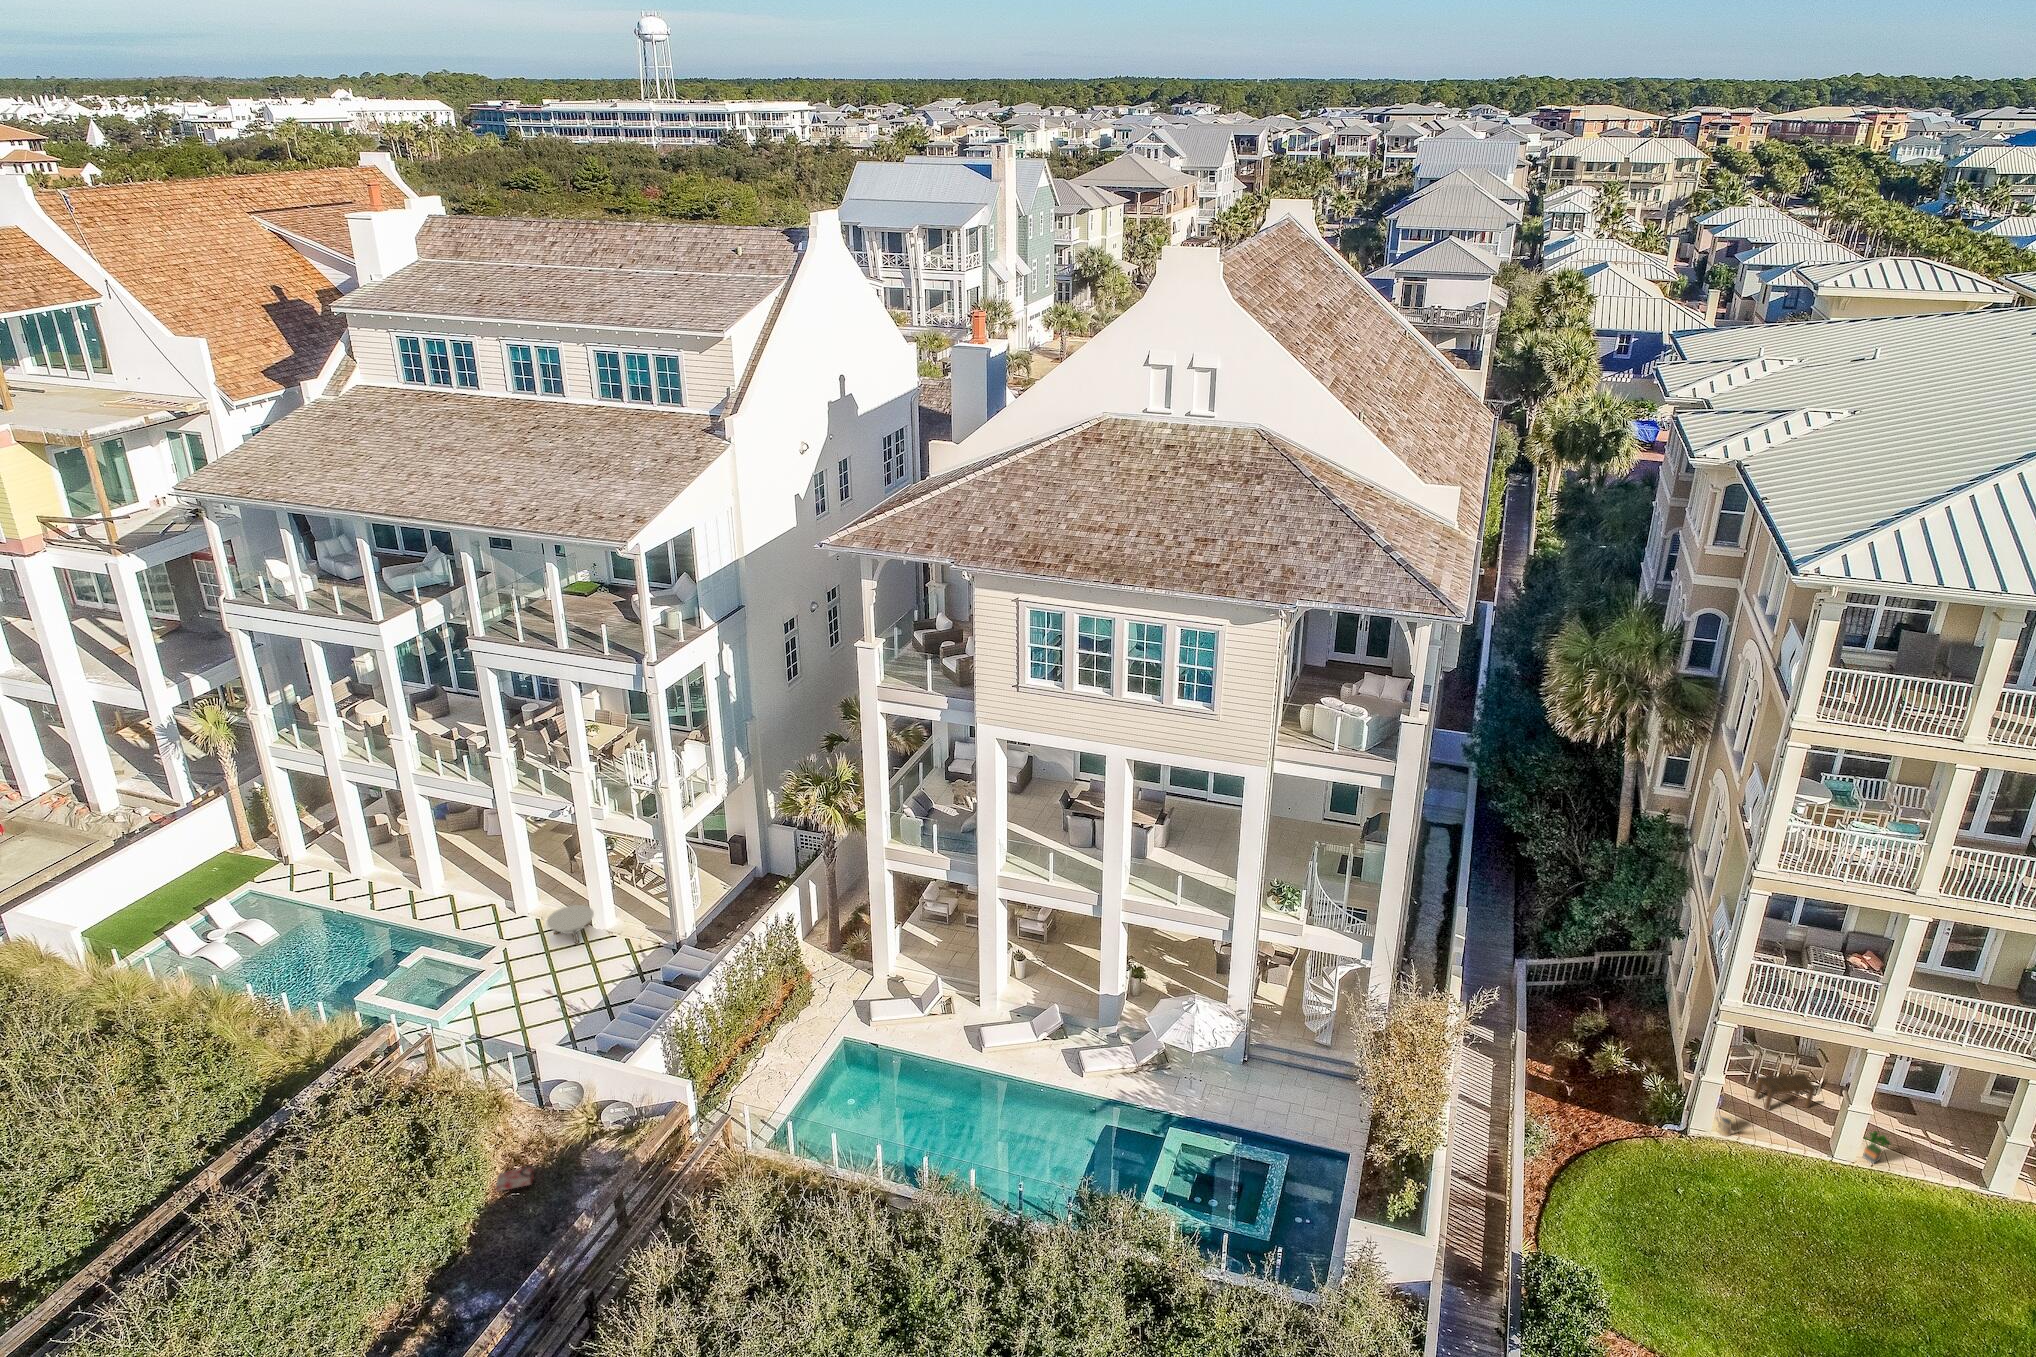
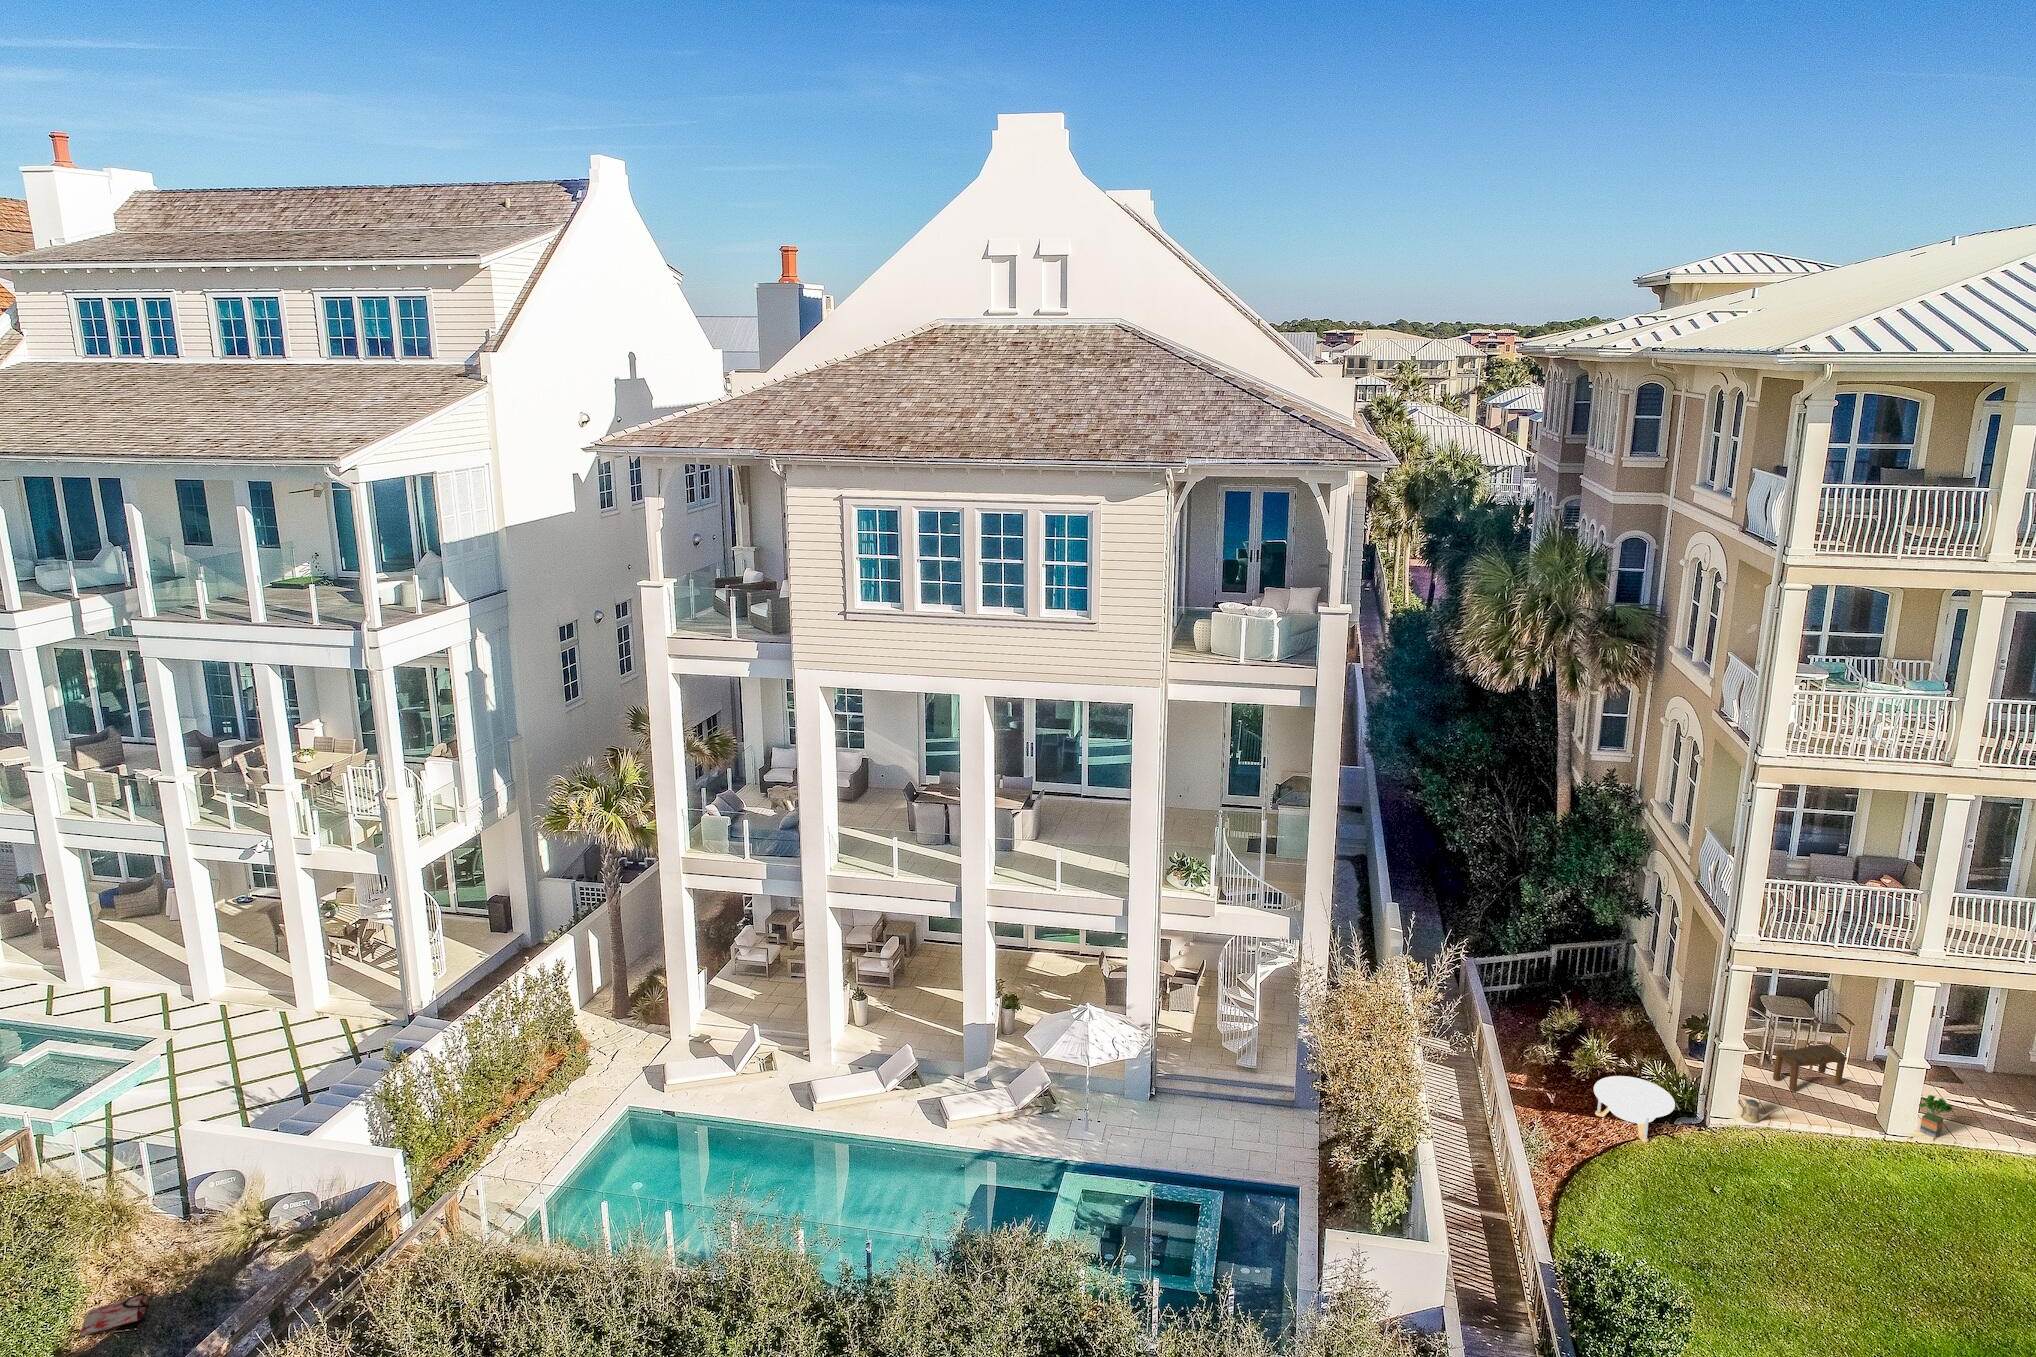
round table: present [547,905,594,943] -> present [1594,1076,1675,1143]

